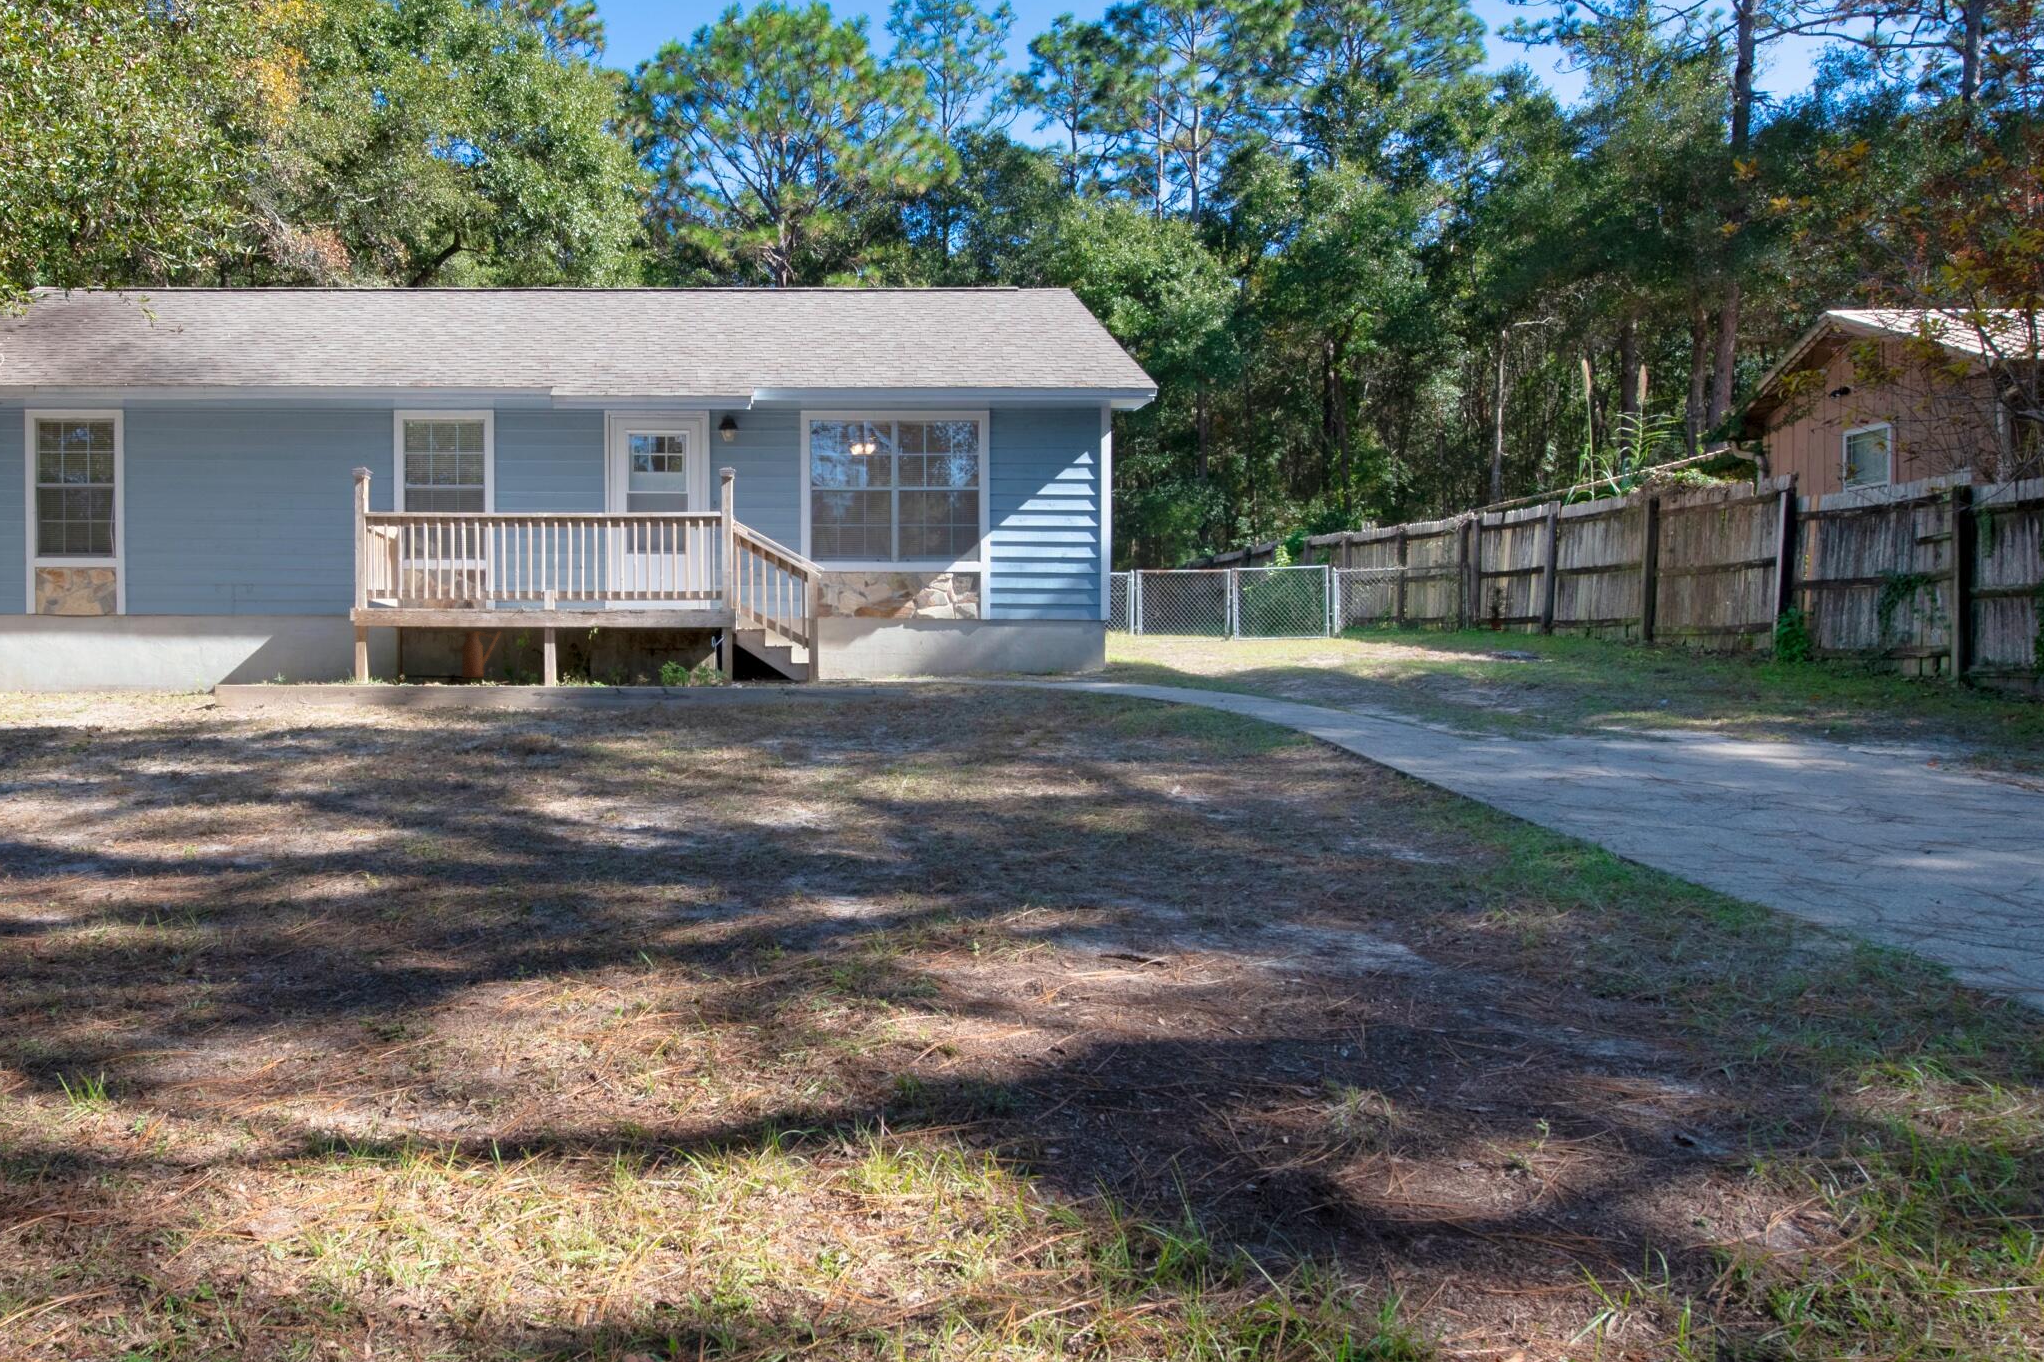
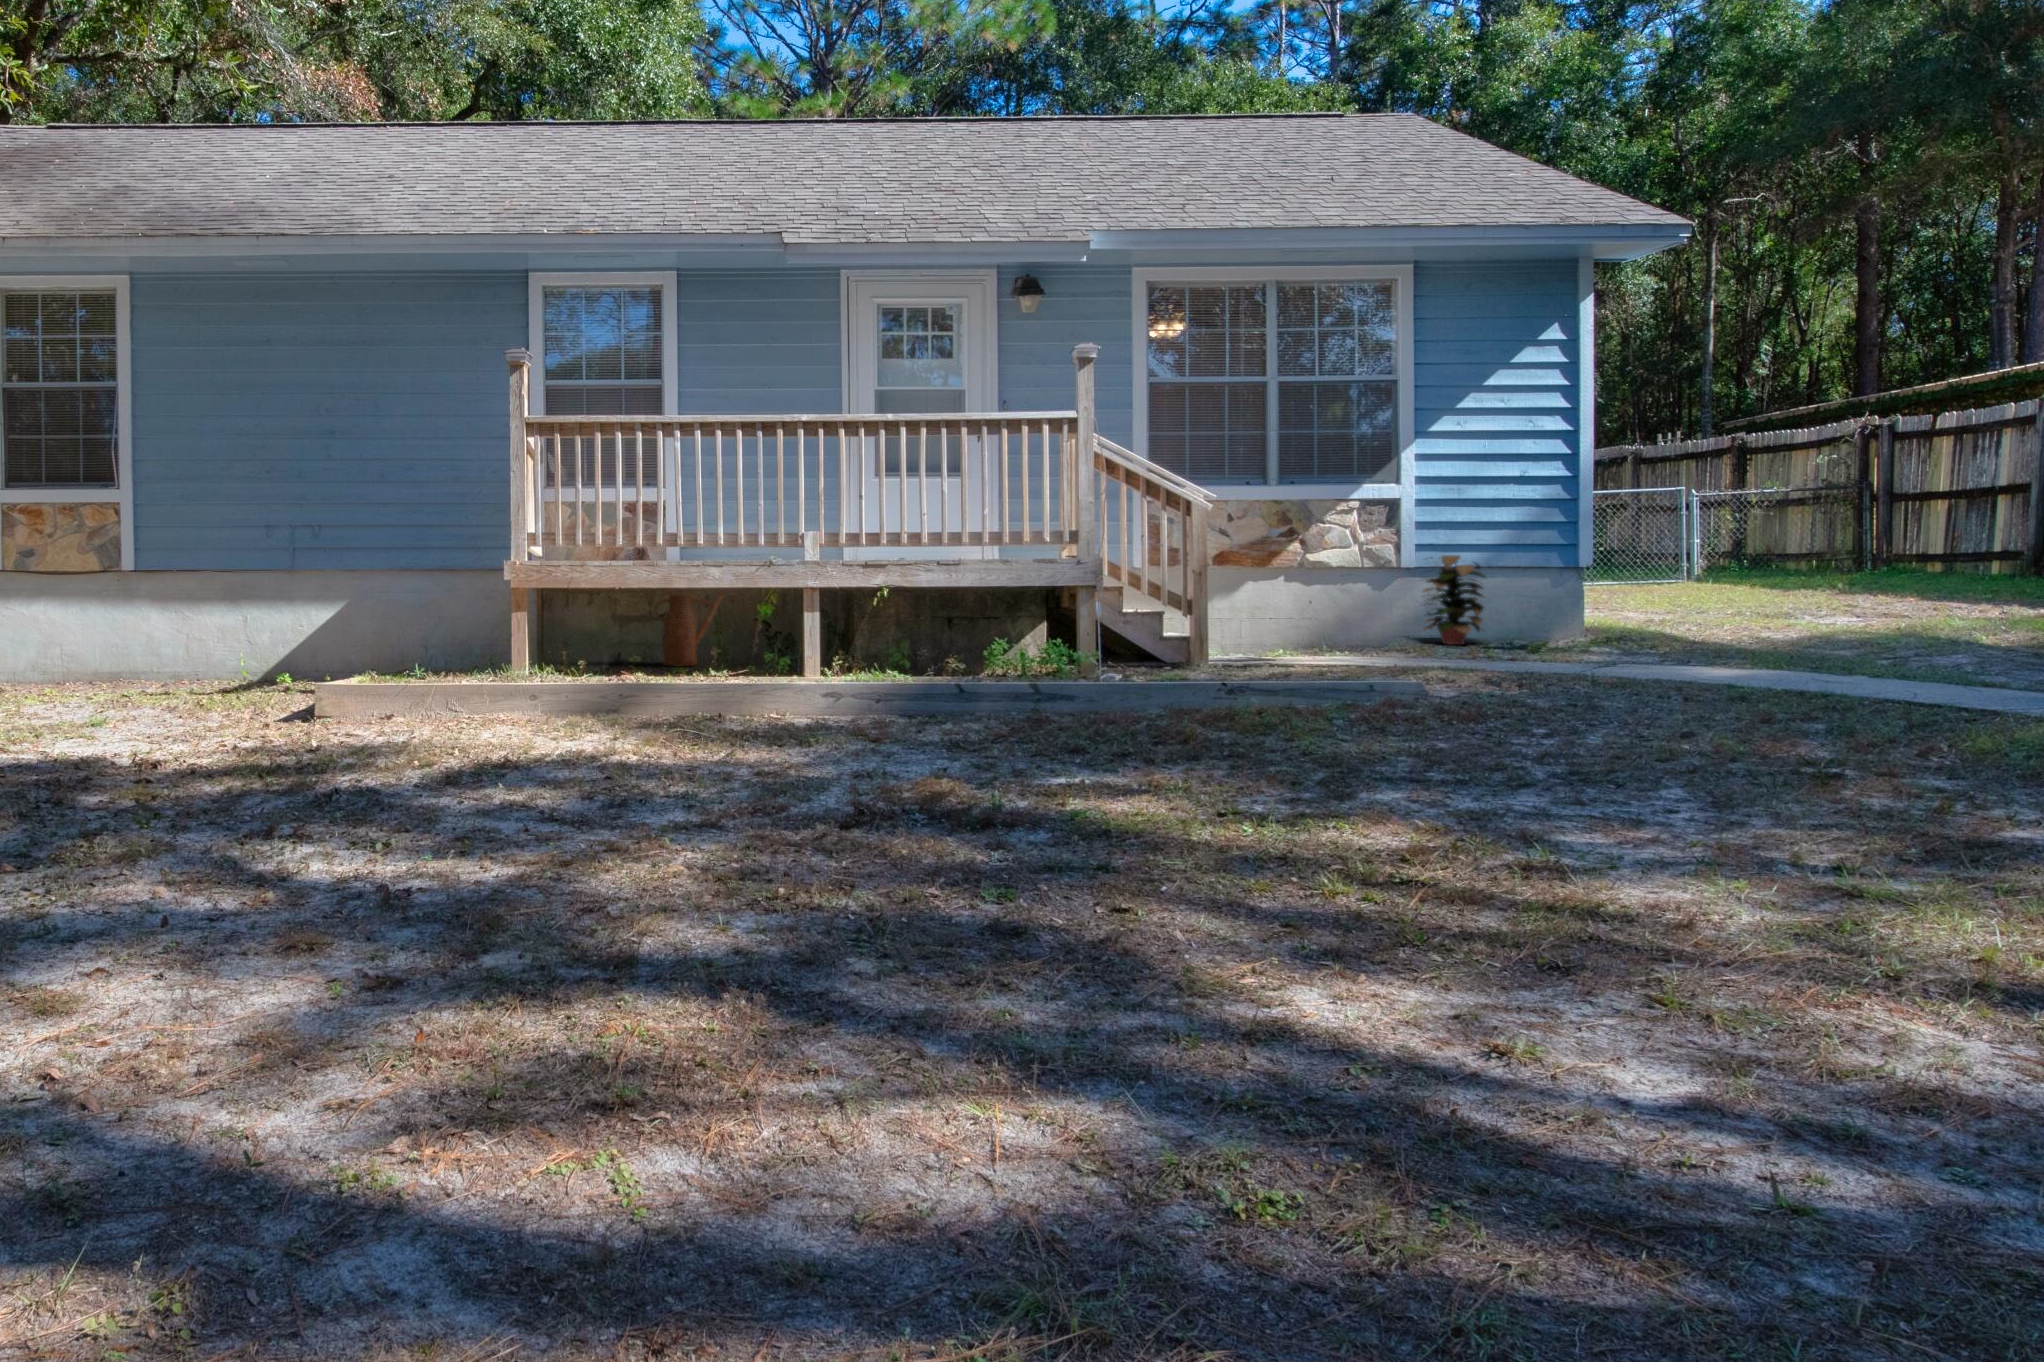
decorative plant: present [1485,587,1509,630] -> present [1423,555,1485,645]

